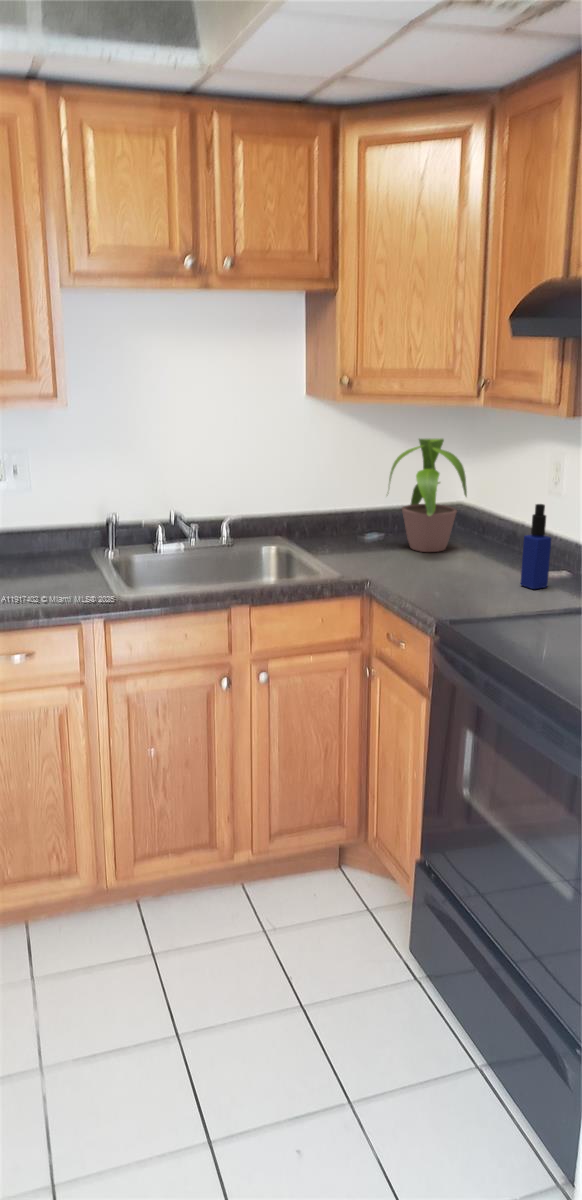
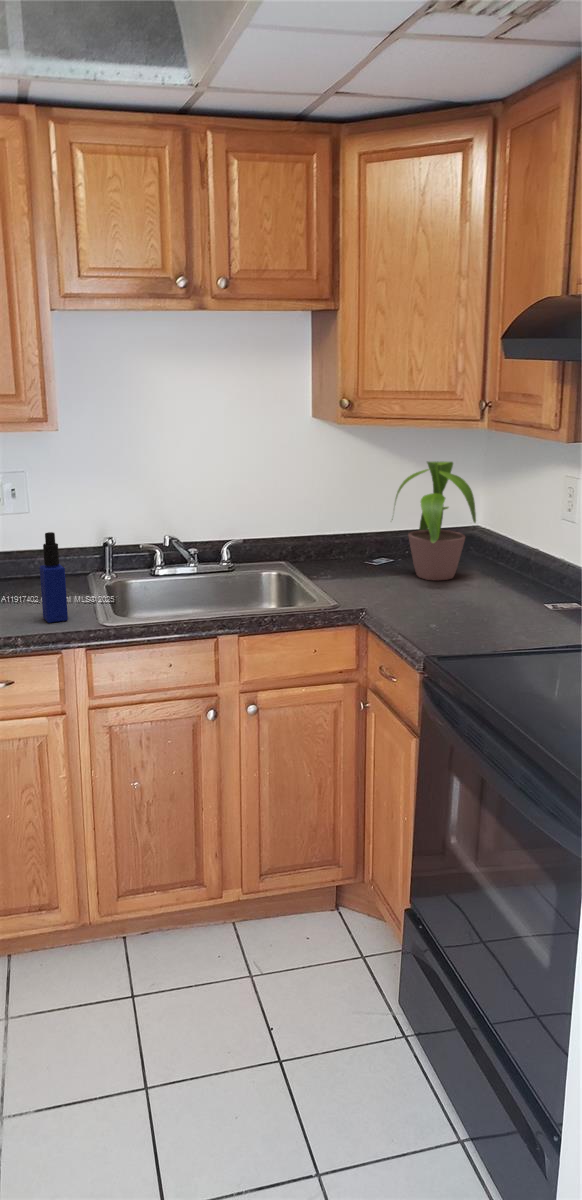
bottle: present [520,504,551,589] -> present [40,532,68,623]

